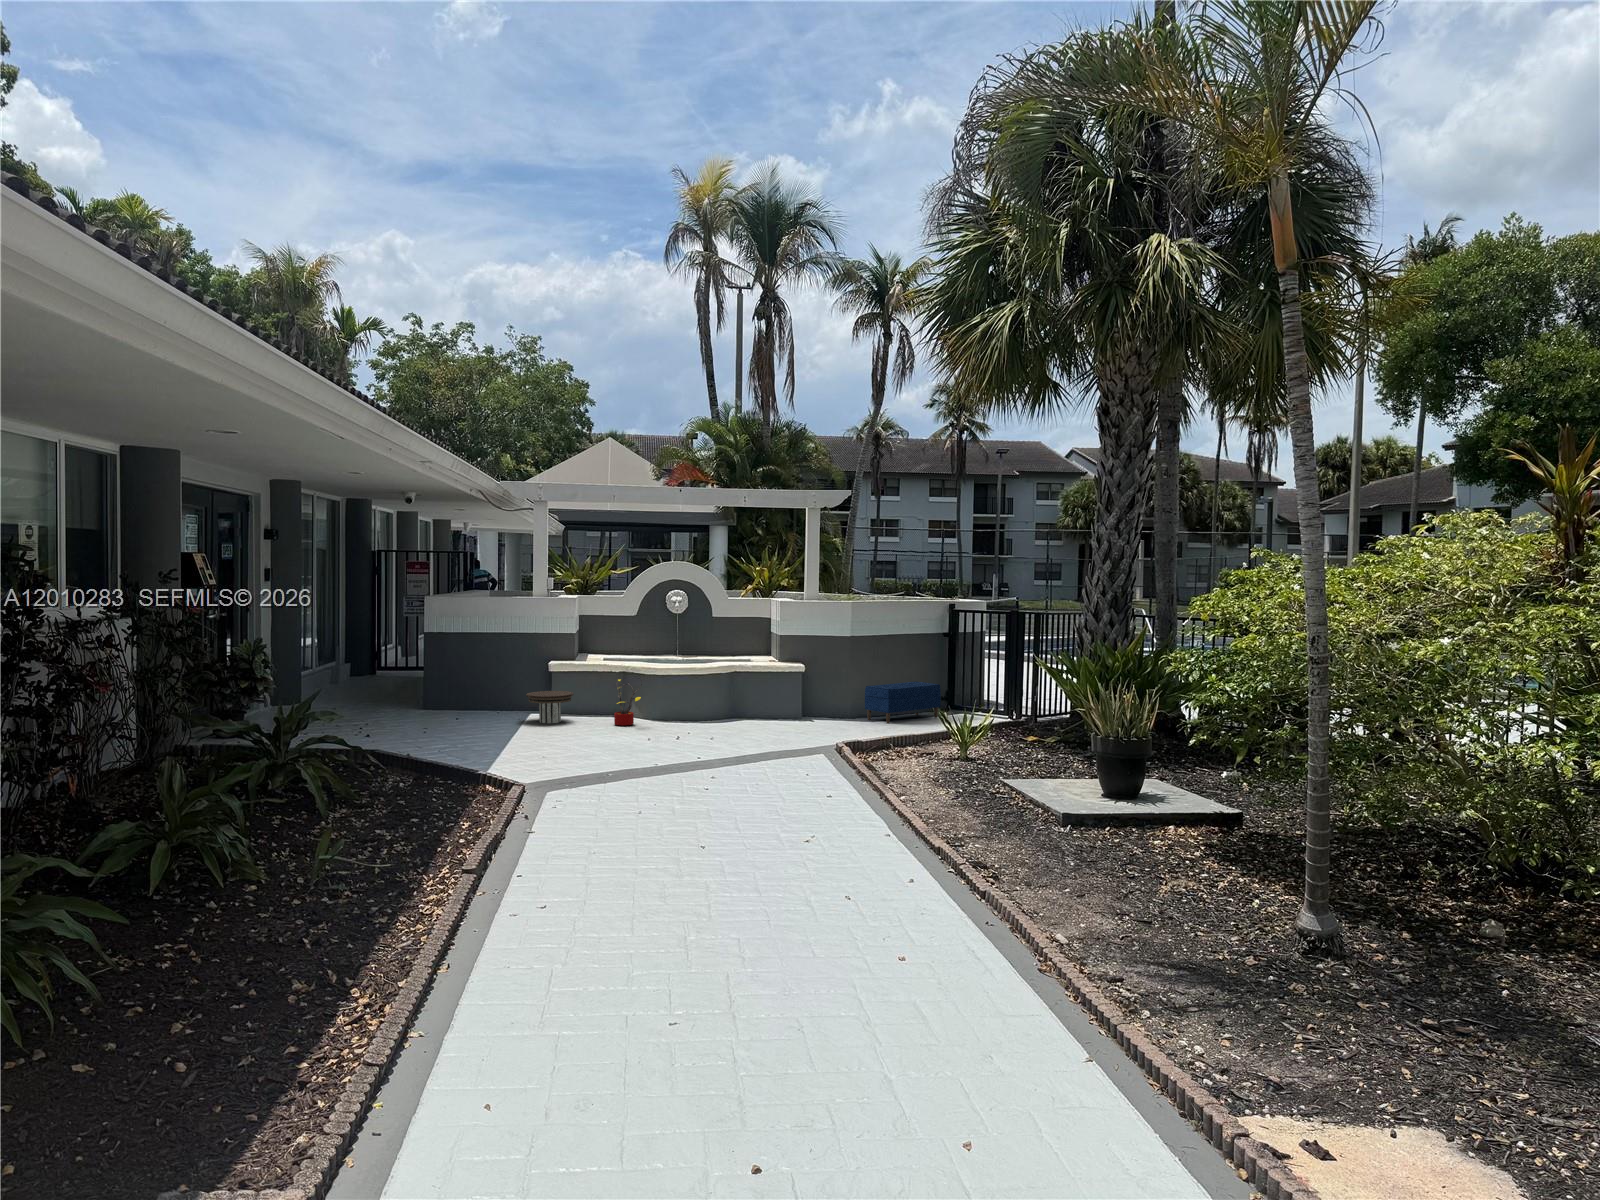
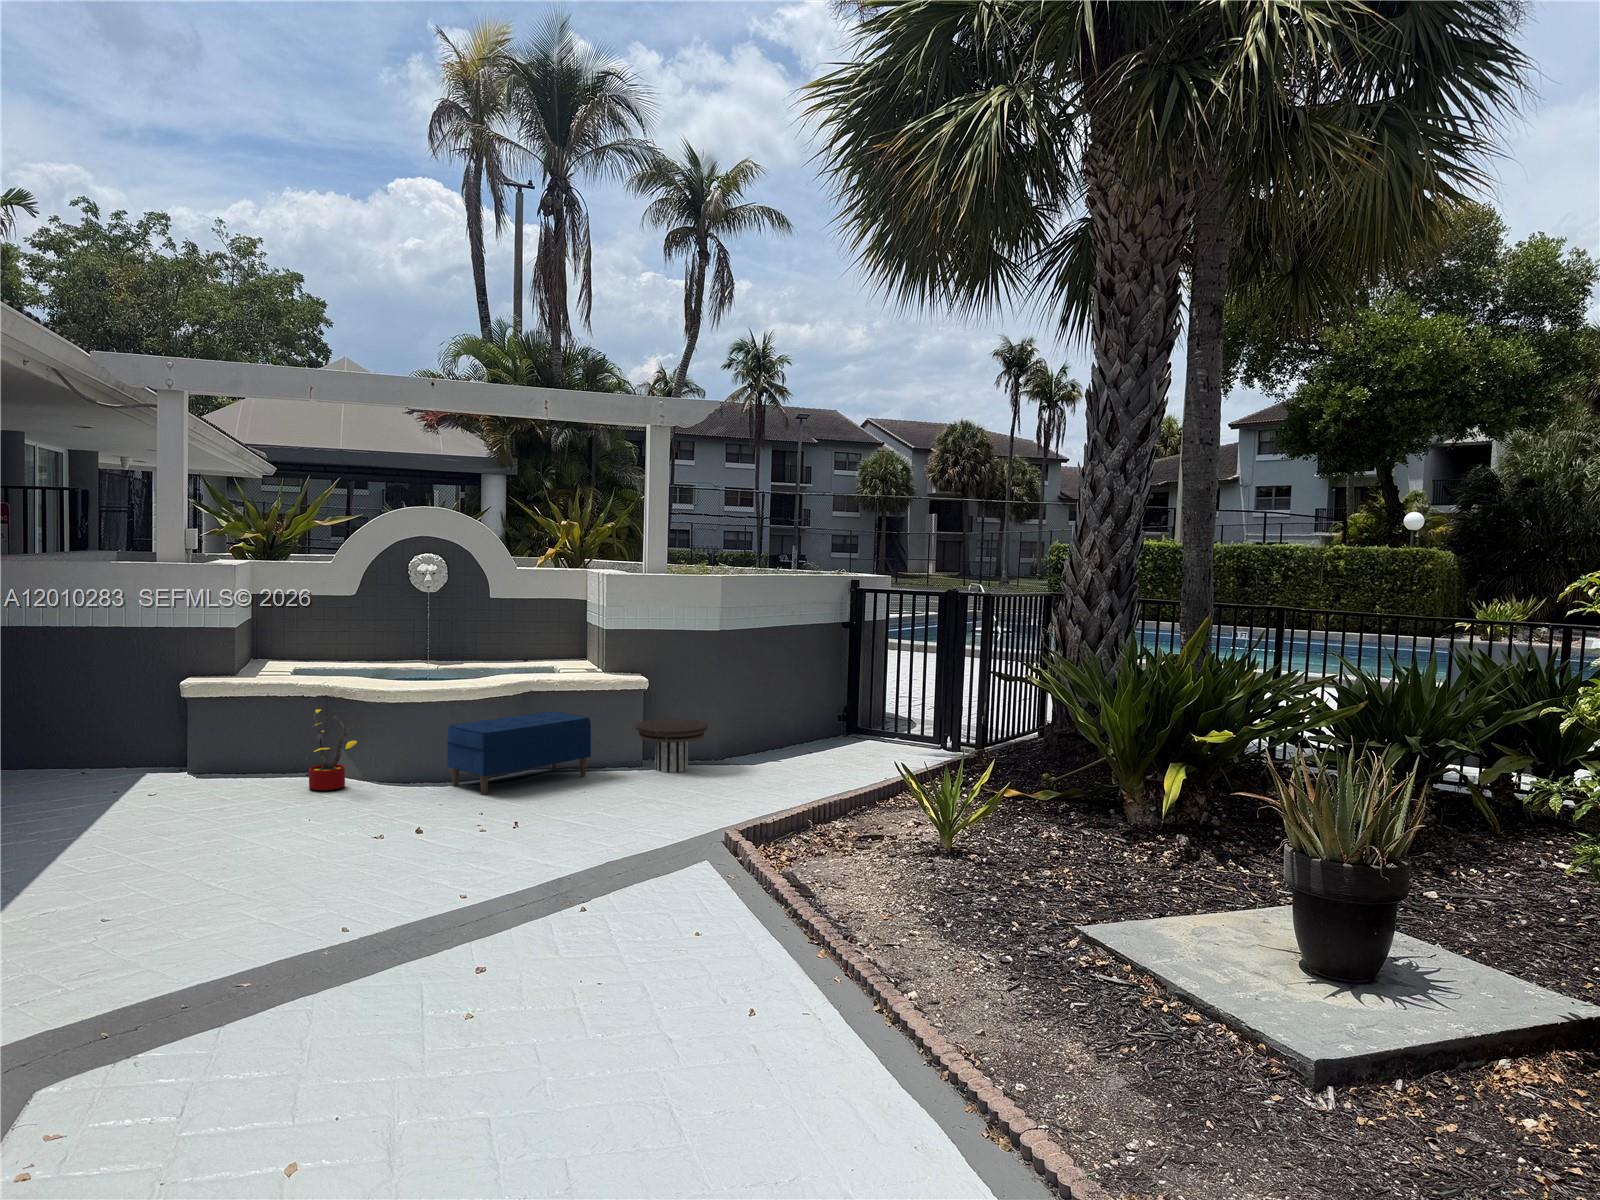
bench: present [865,682,941,724] -> present [447,711,591,795]
side table: present [526,691,574,723] -> present [635,719,708,772]

